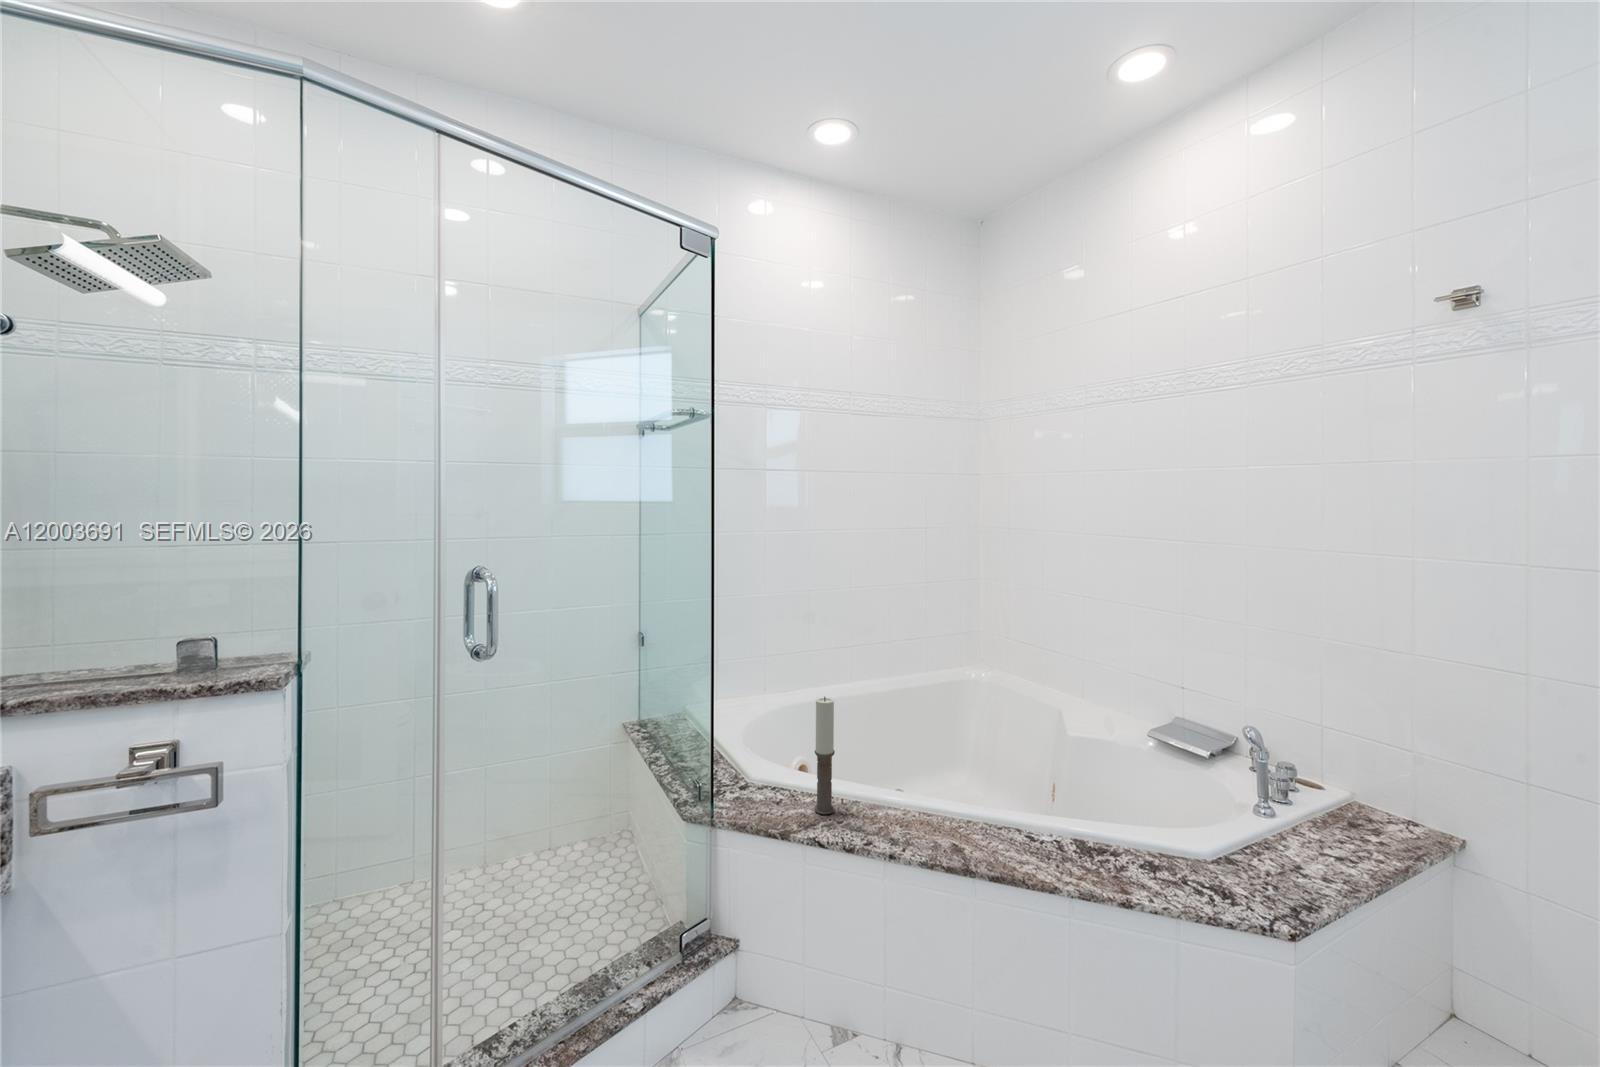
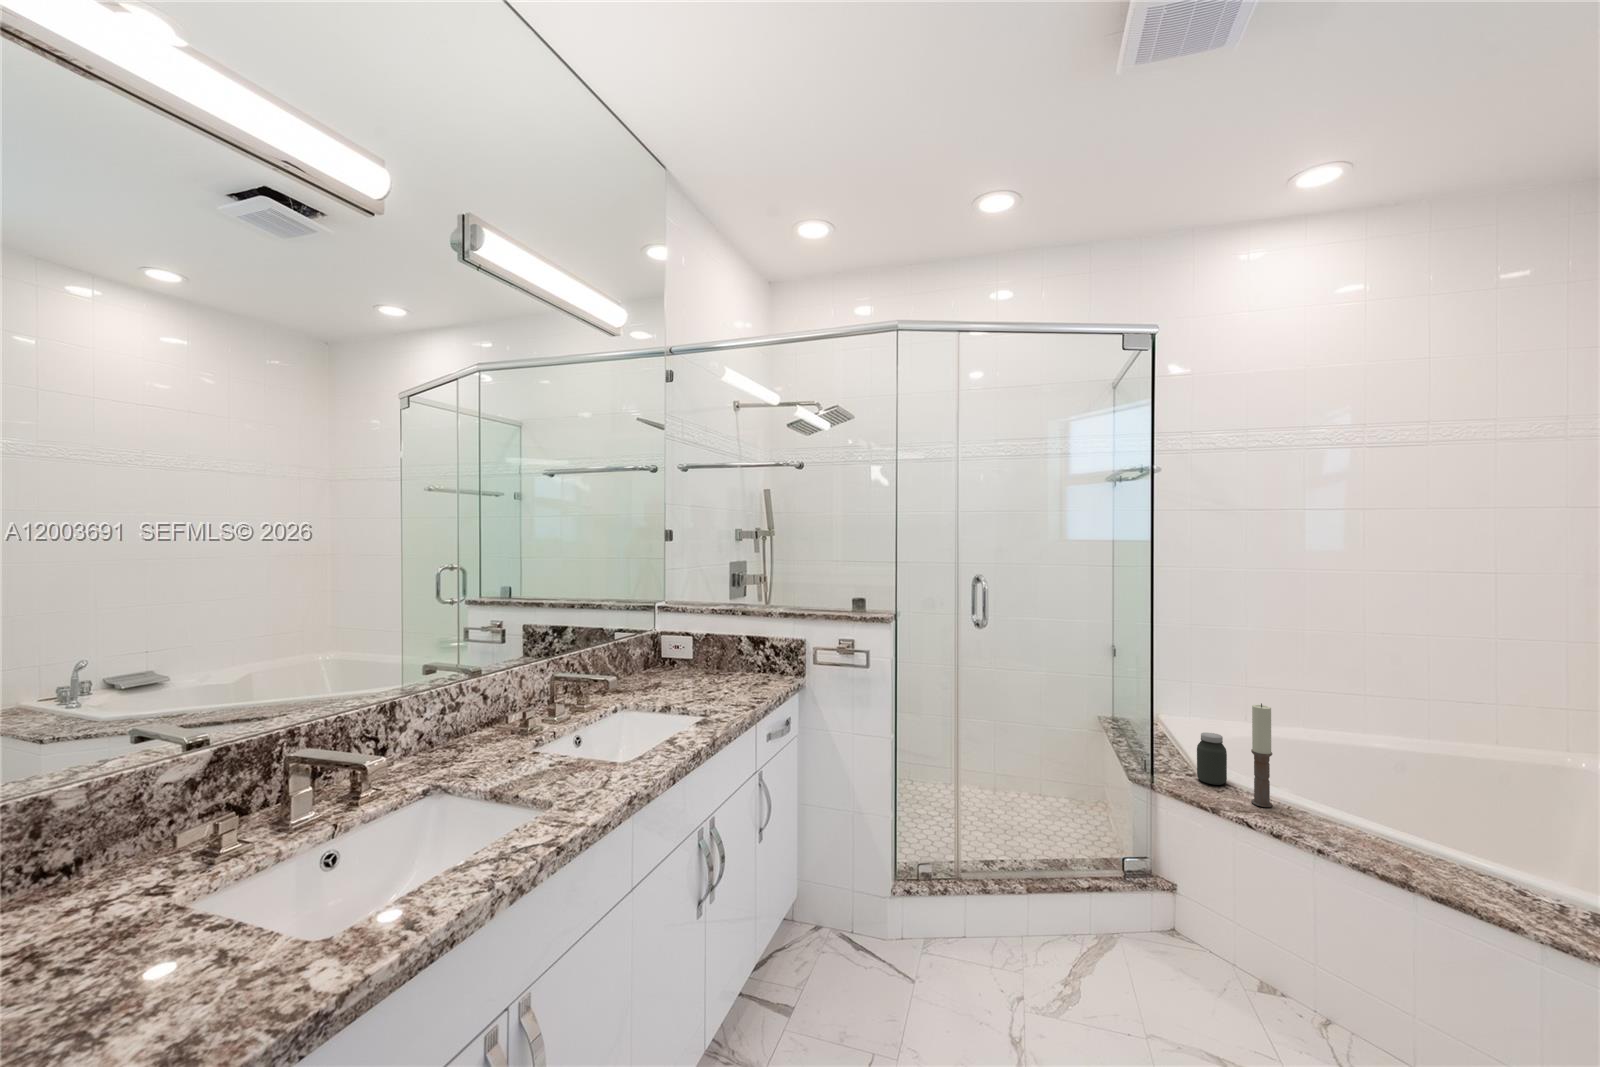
jar: none [754,736,784,798] -> present [1197,732,1227,785]

